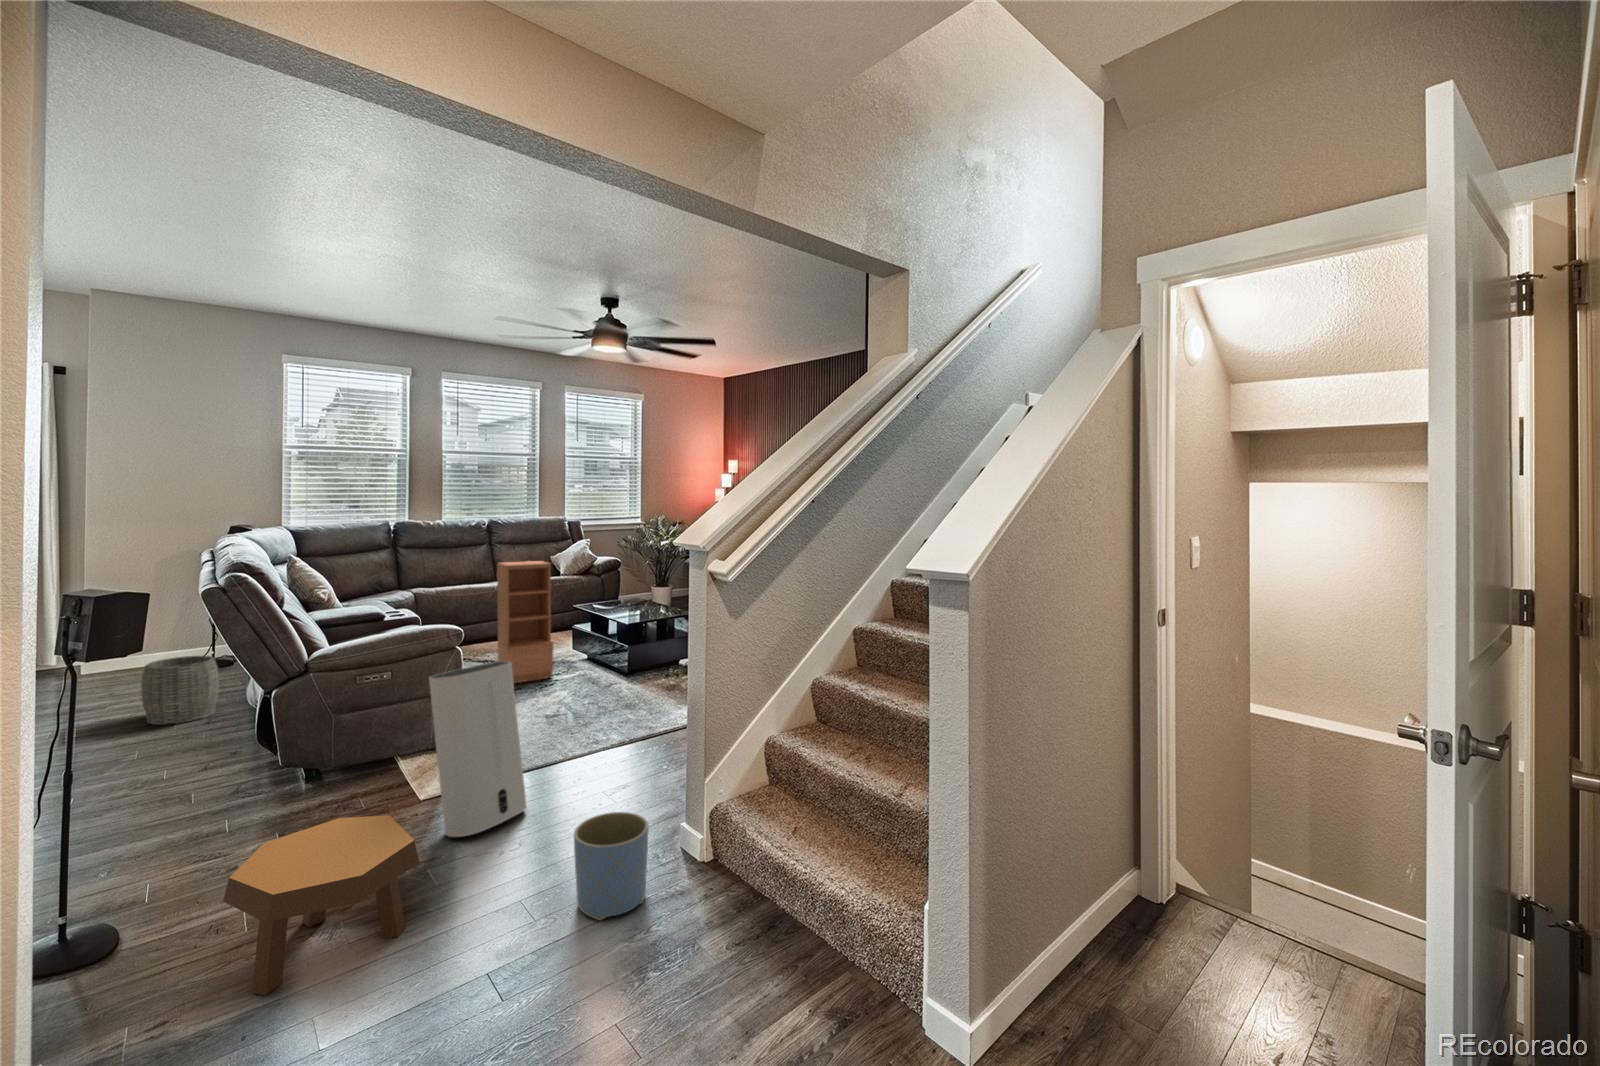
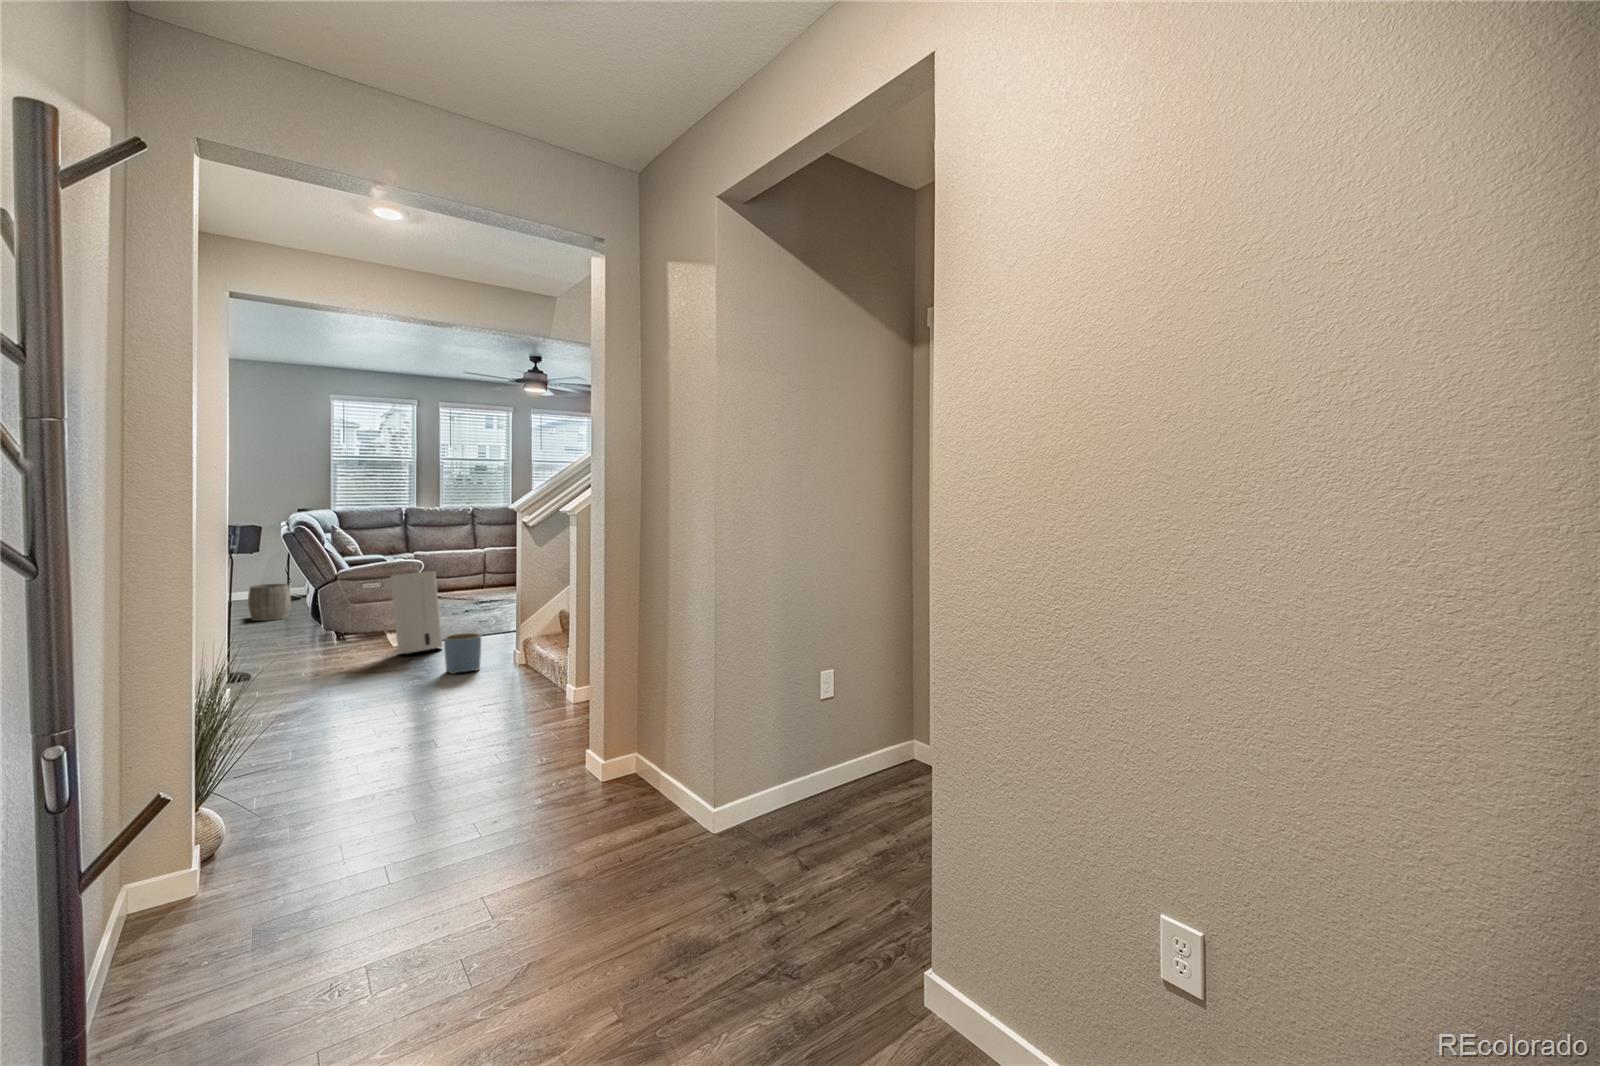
bookcase: present [497,561,553,683] -> none [461,531,497,609]
footstool: present [223,815,419,995] -> none [293,630,375,684]

